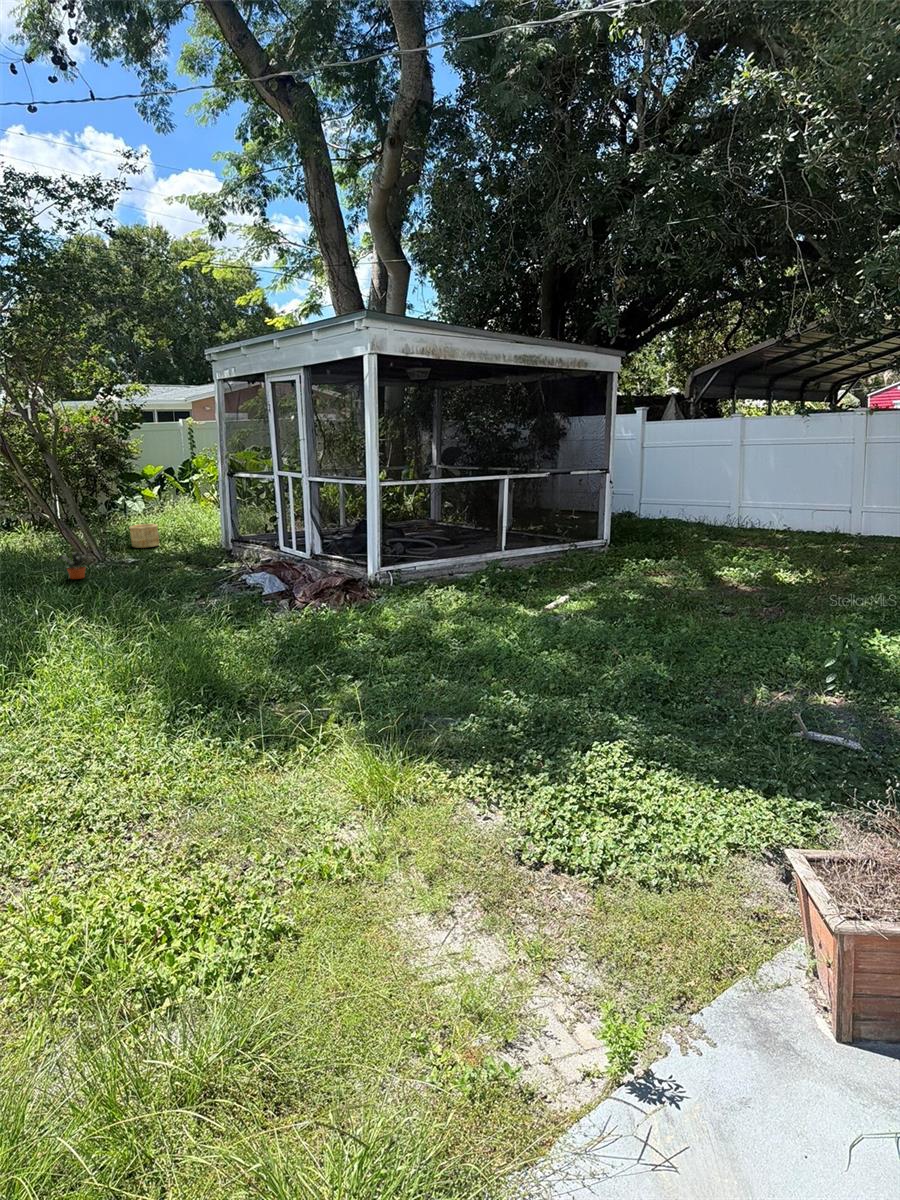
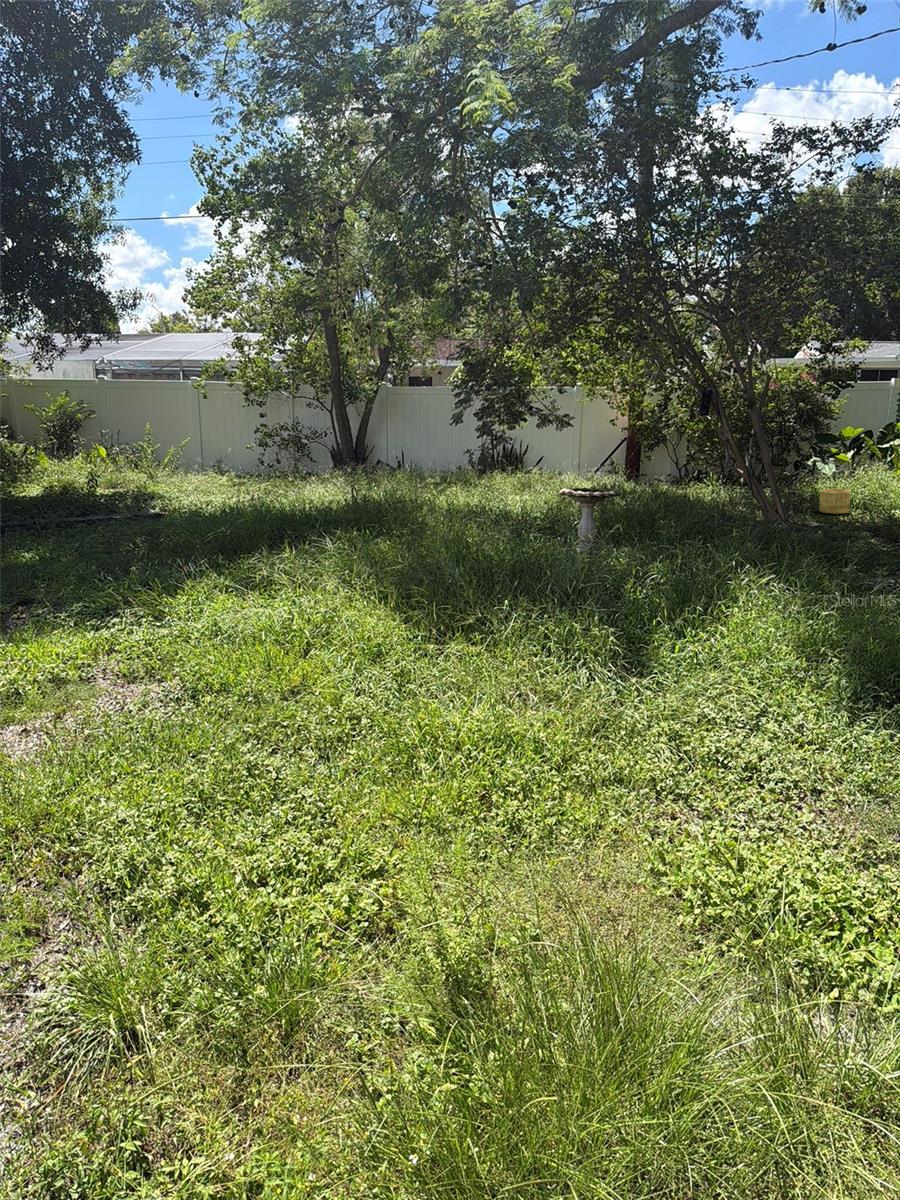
potted plant: present [57,552,93,579] -> none [748,510,784,537]

